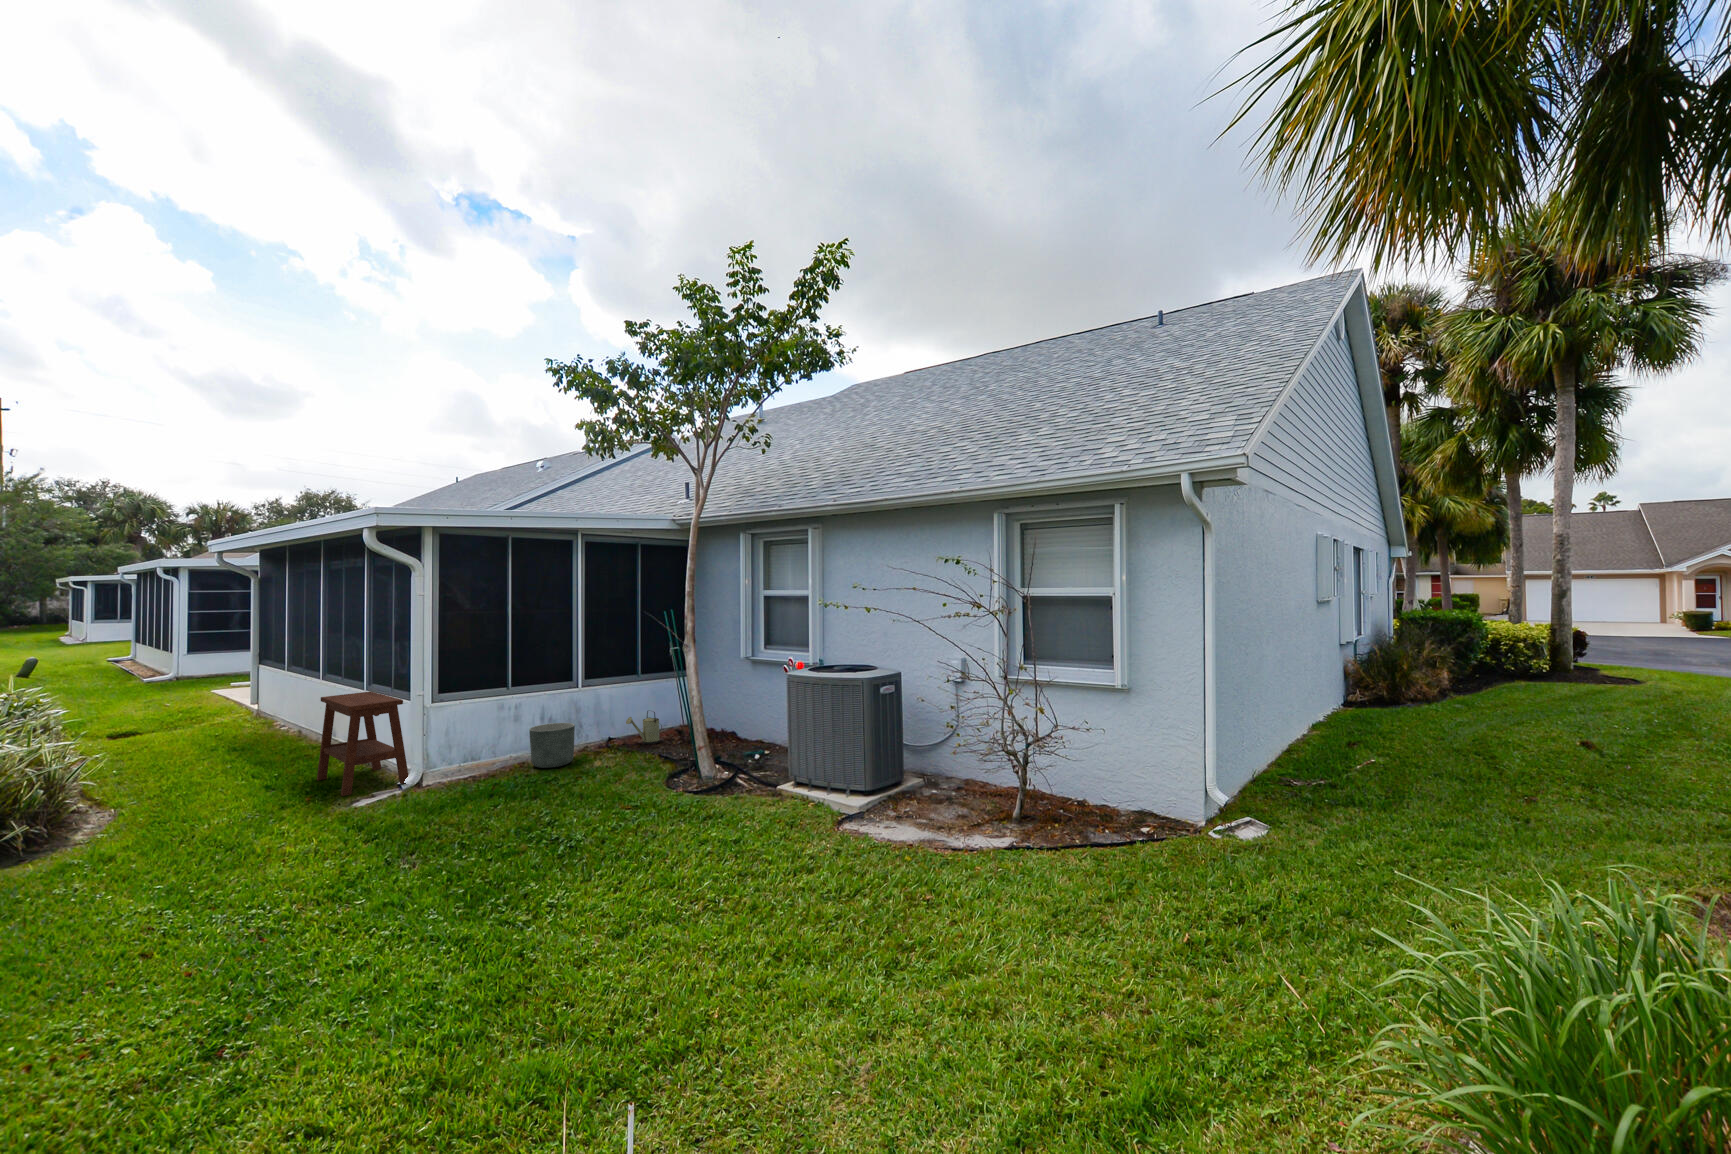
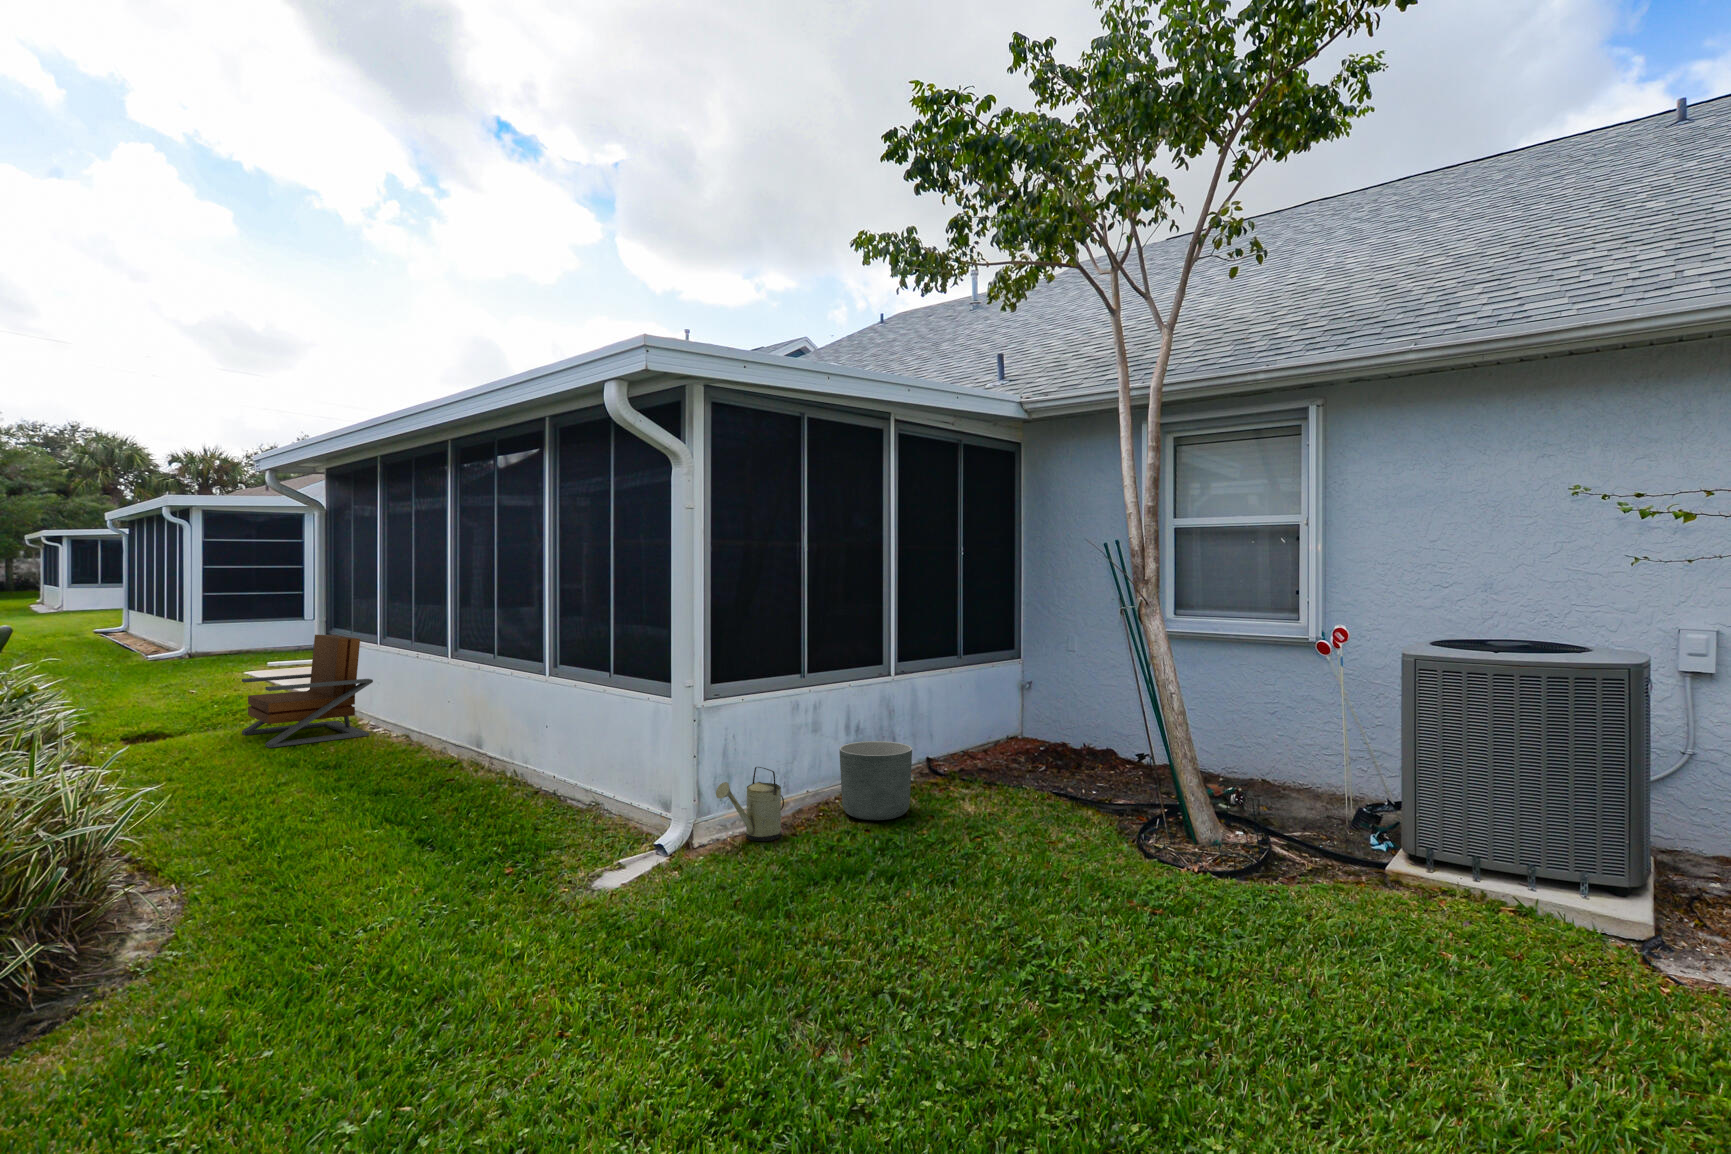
lounge chair: none [188,665,280,741] -> present [242,635,373,748]
side table: present [317,691,408,796] -> none [496,676,662,861]
watering can: present [626,711,662,744] -> present [716,767,784,841]

